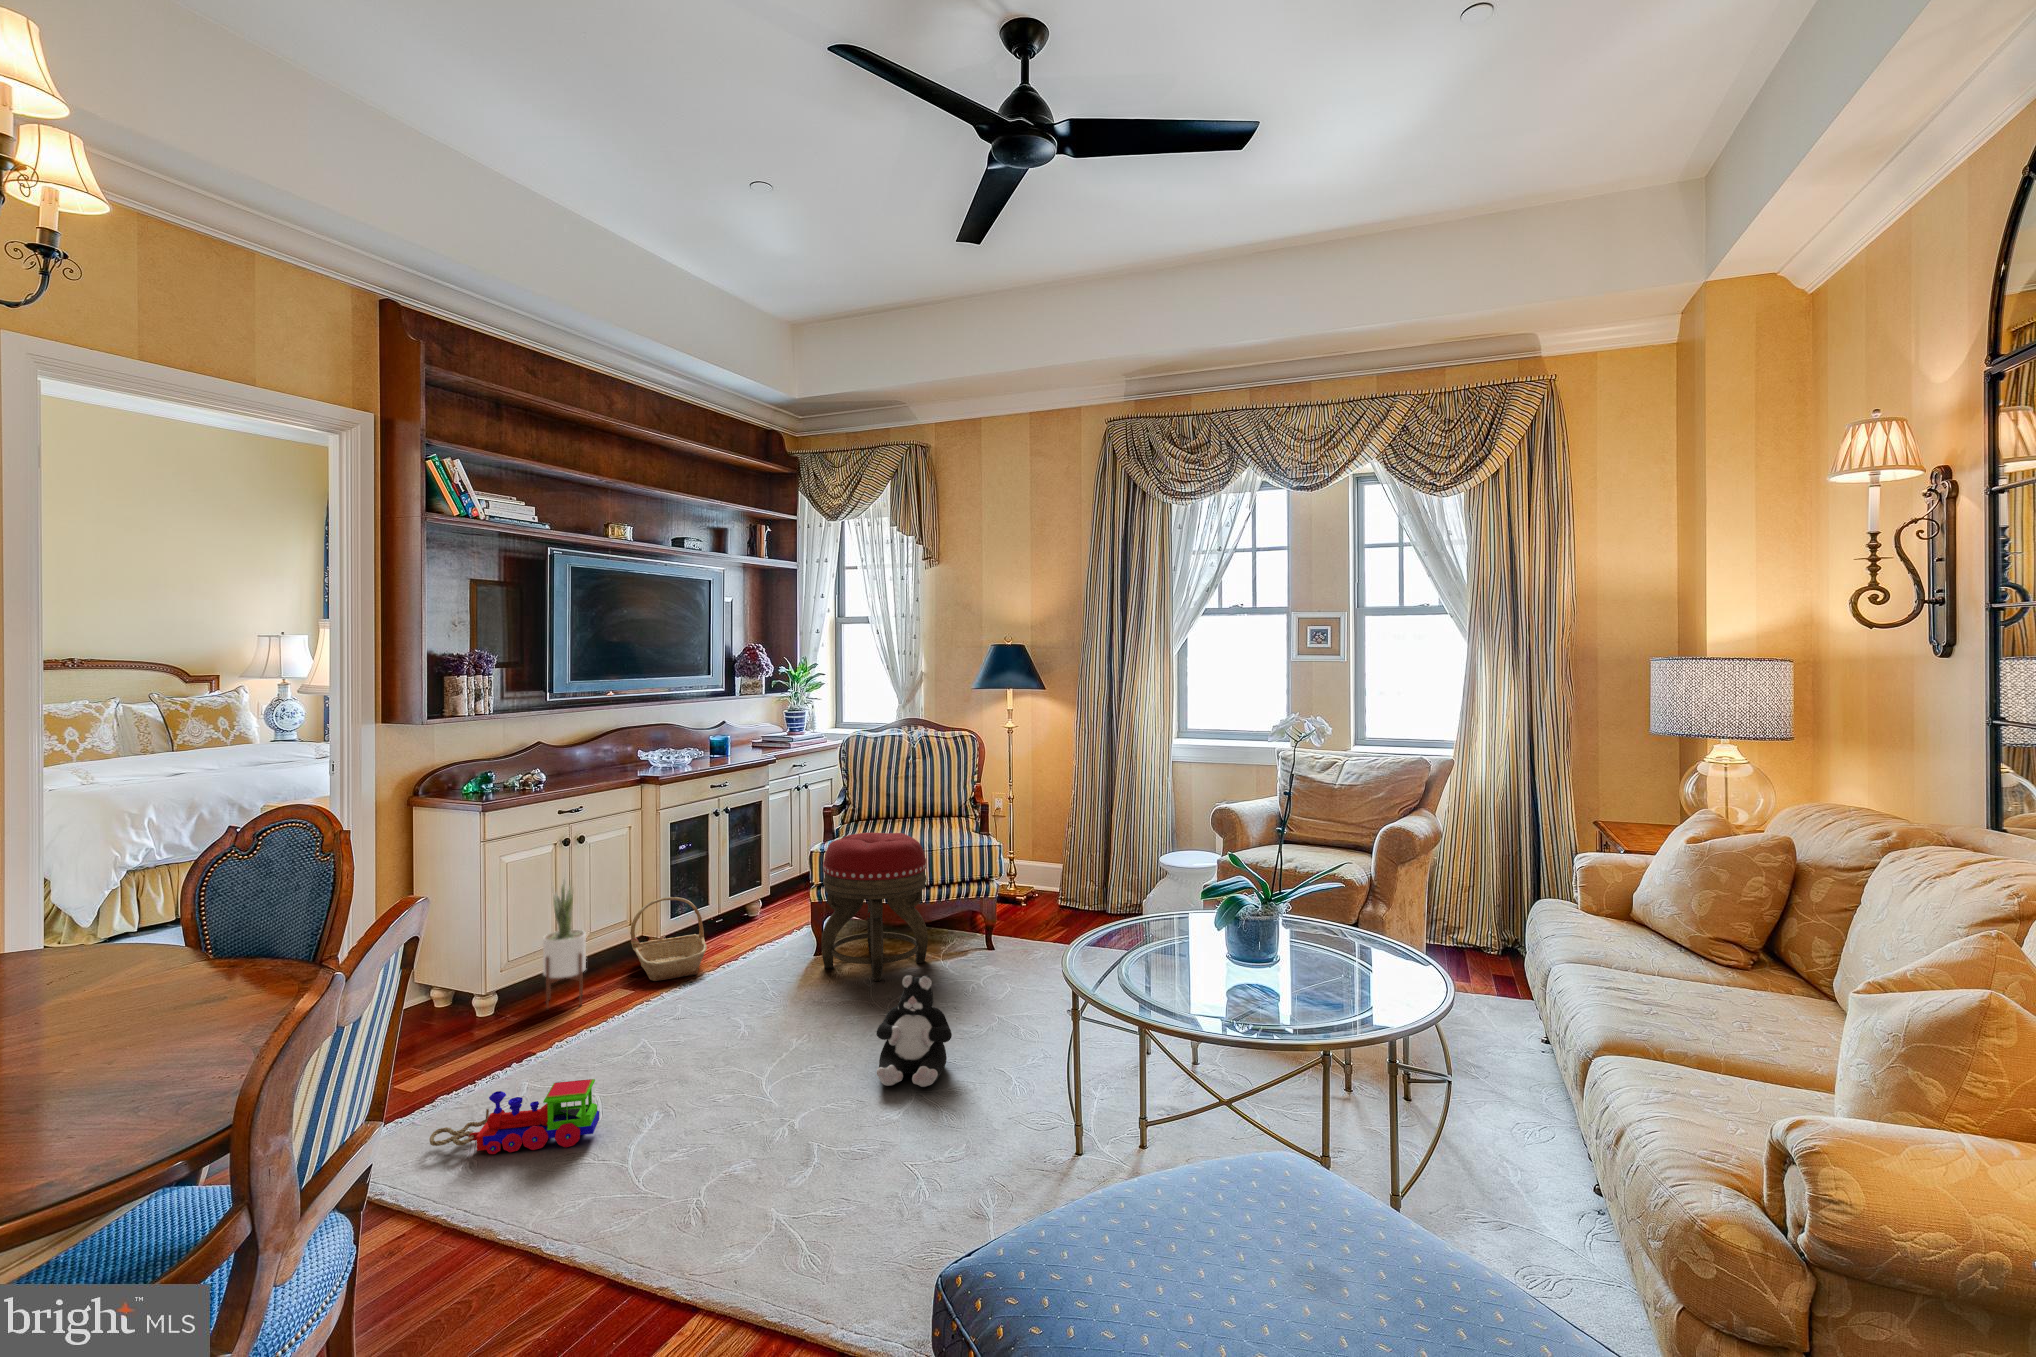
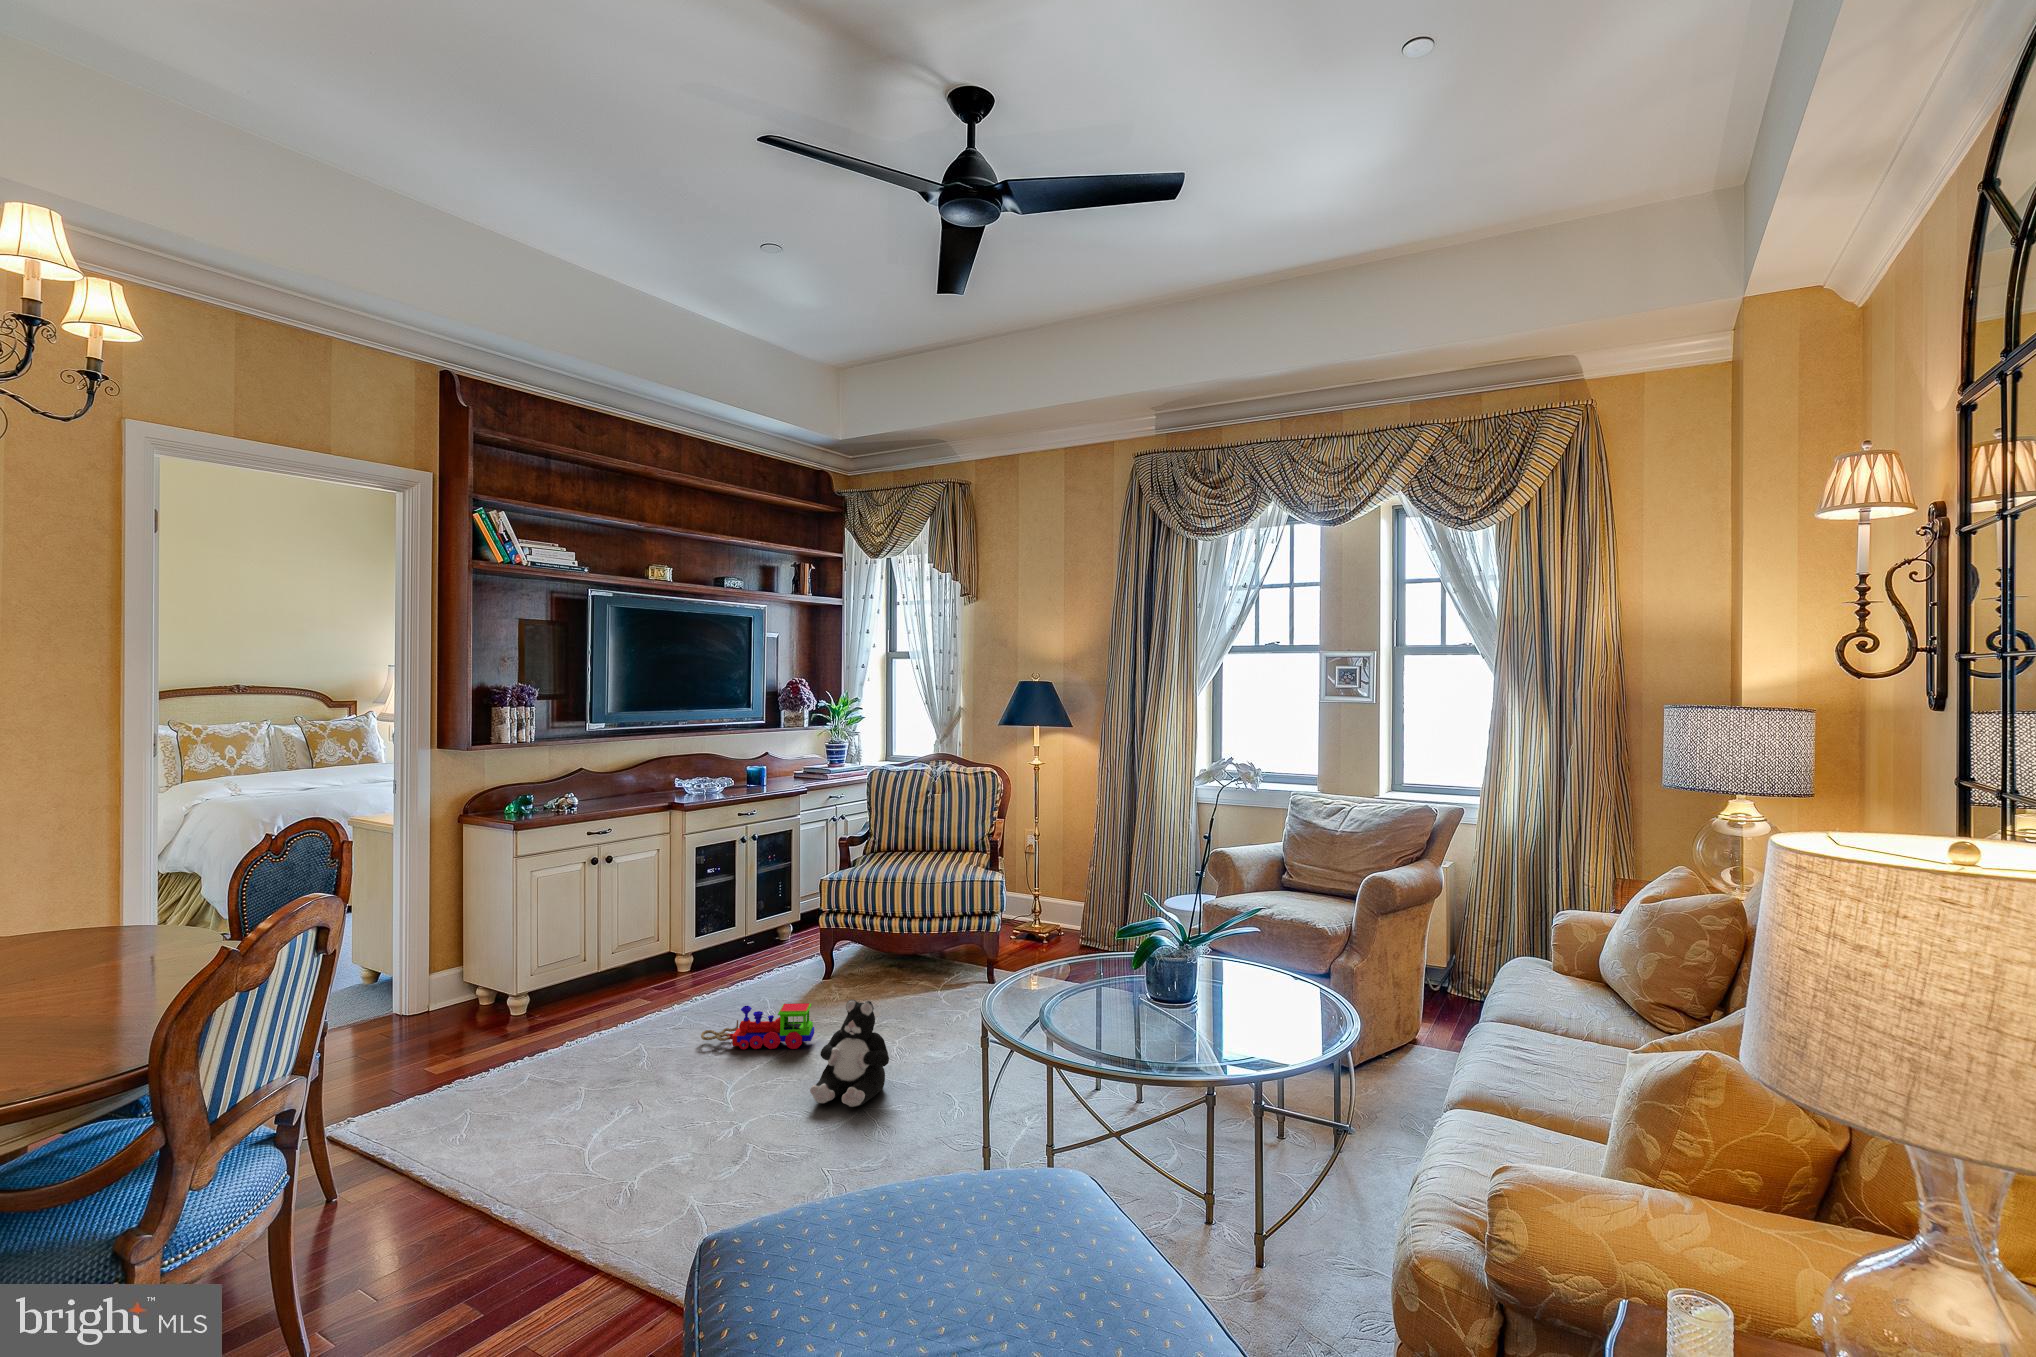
footstool: present [822,833,928,981] -> none [820,864,922,1007]
potted plant: present [543,880,586,1009] -> none [562,889,600,1014]
basket: present [630,897,707,981] -> none [648,917,717,995]
toy train: present [430,1079,600,1154] -> present [701,1003,814,1049]

